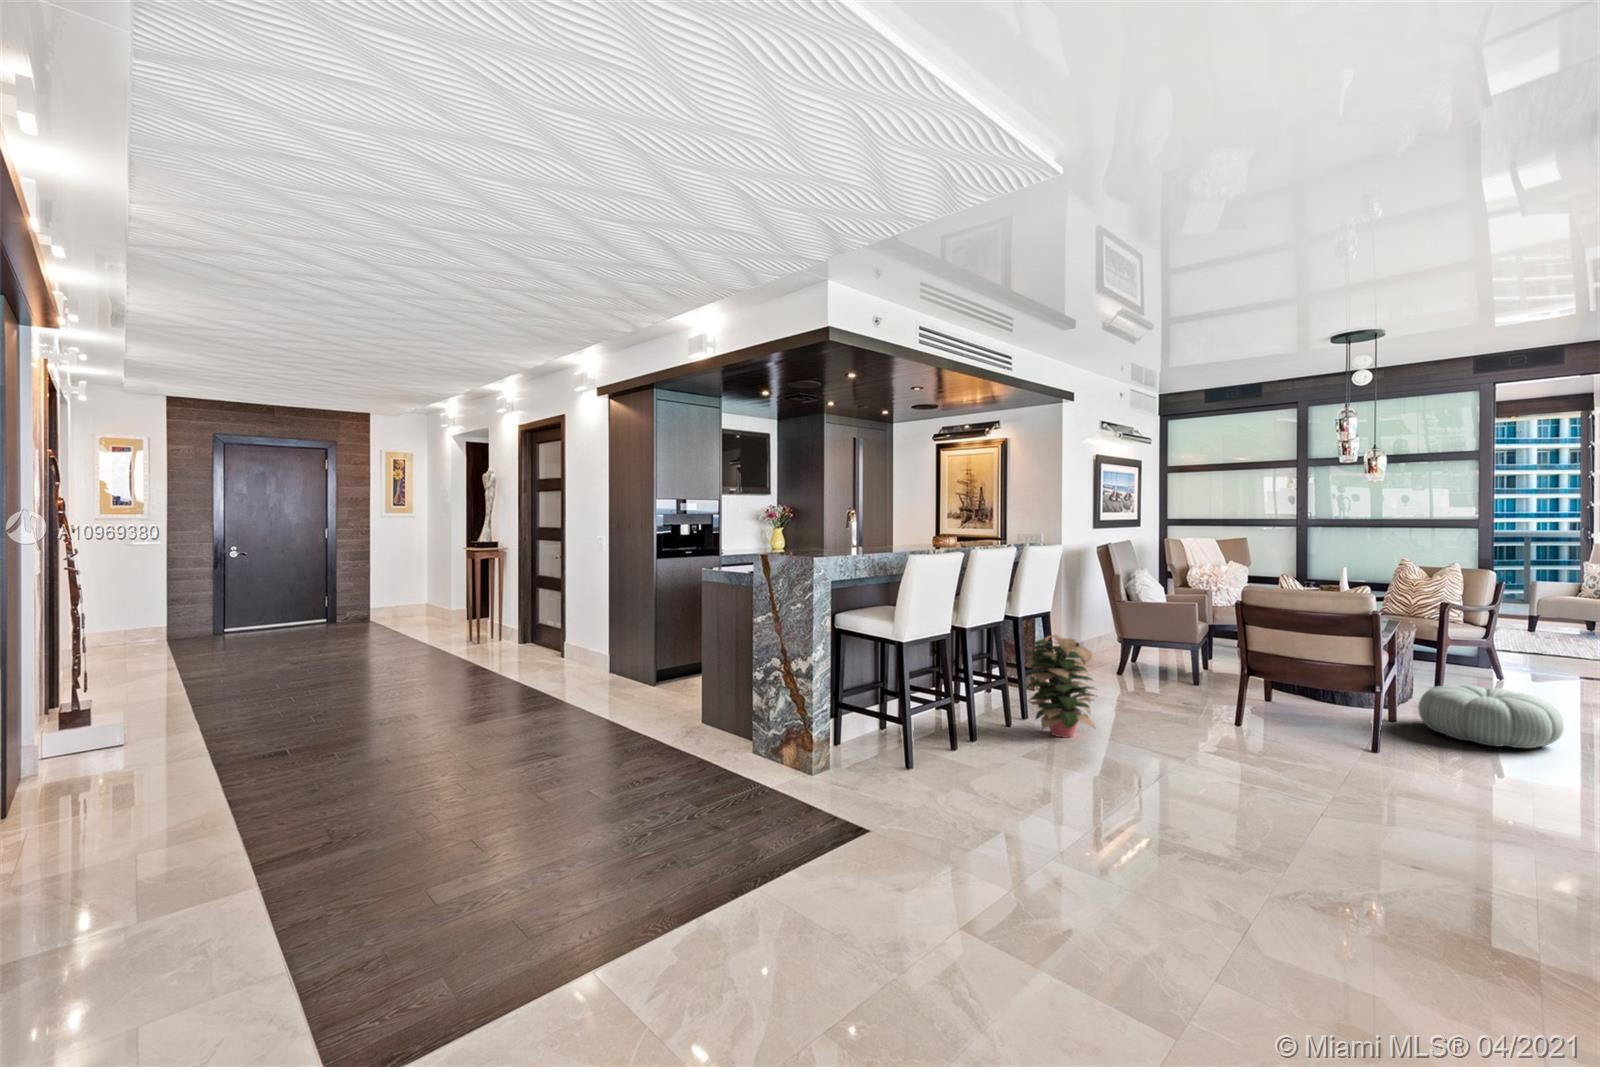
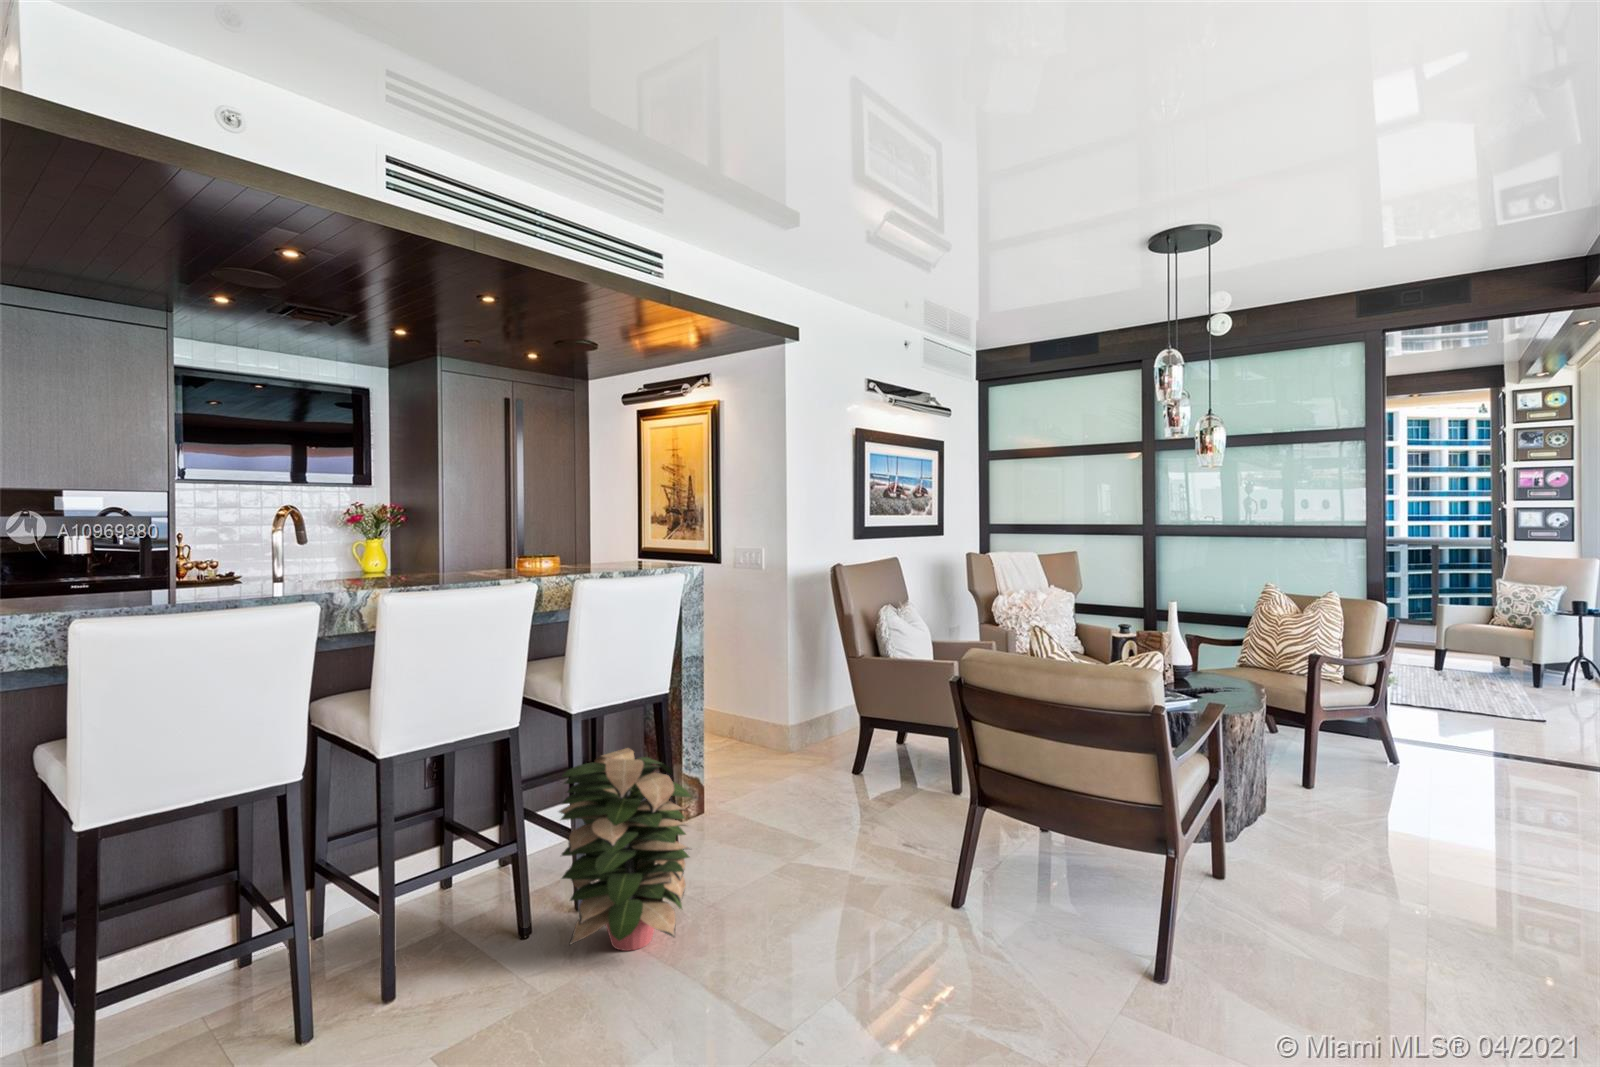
pouf: present [1418,685,1564,748] -> none [1253,813,1478,948]

